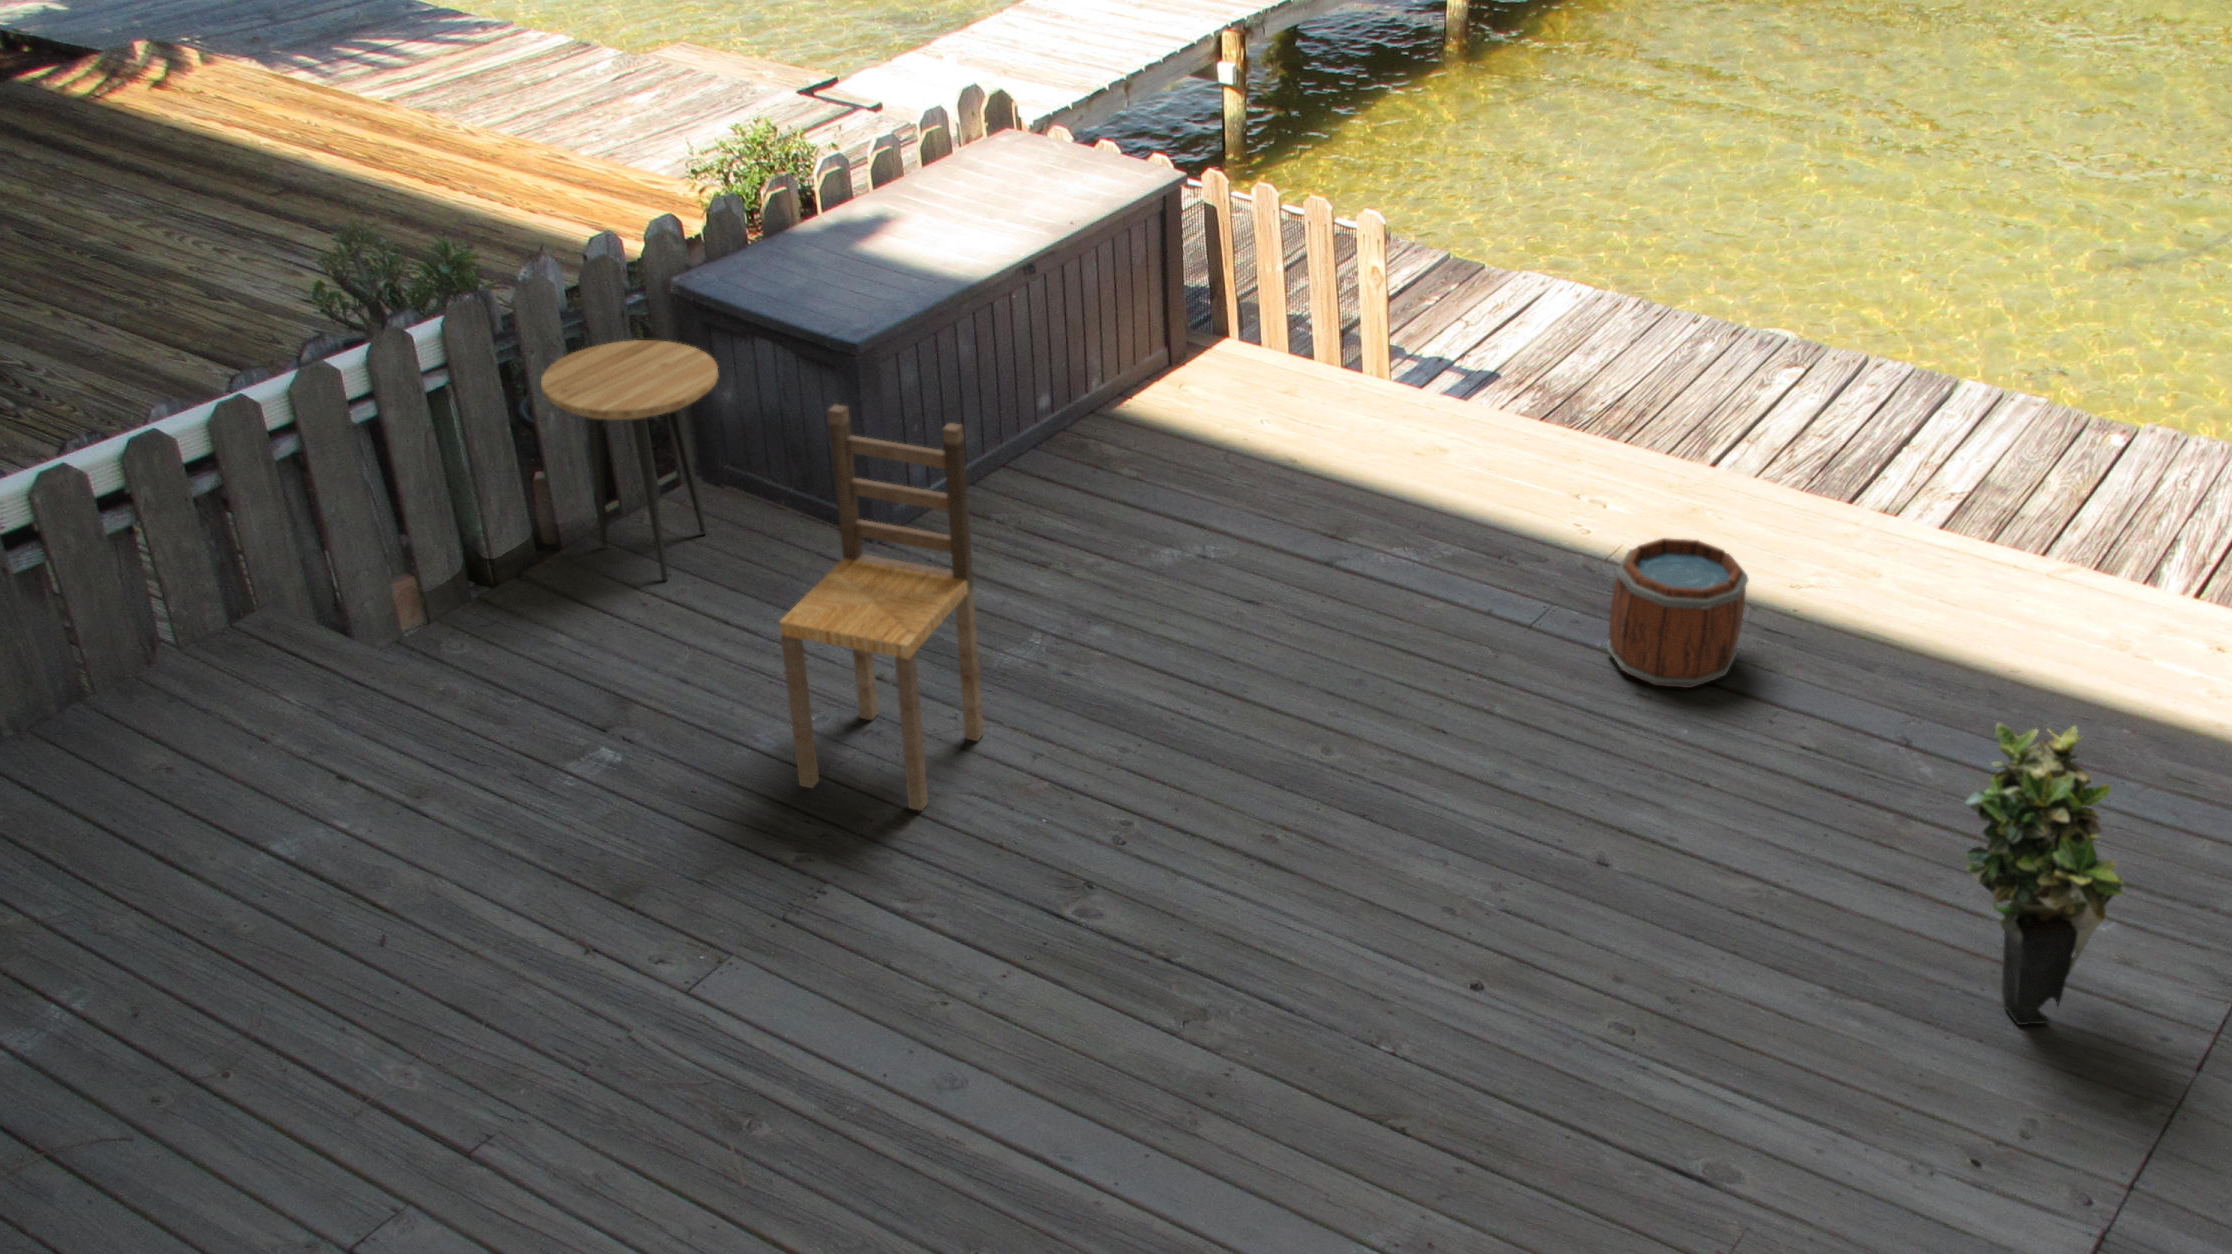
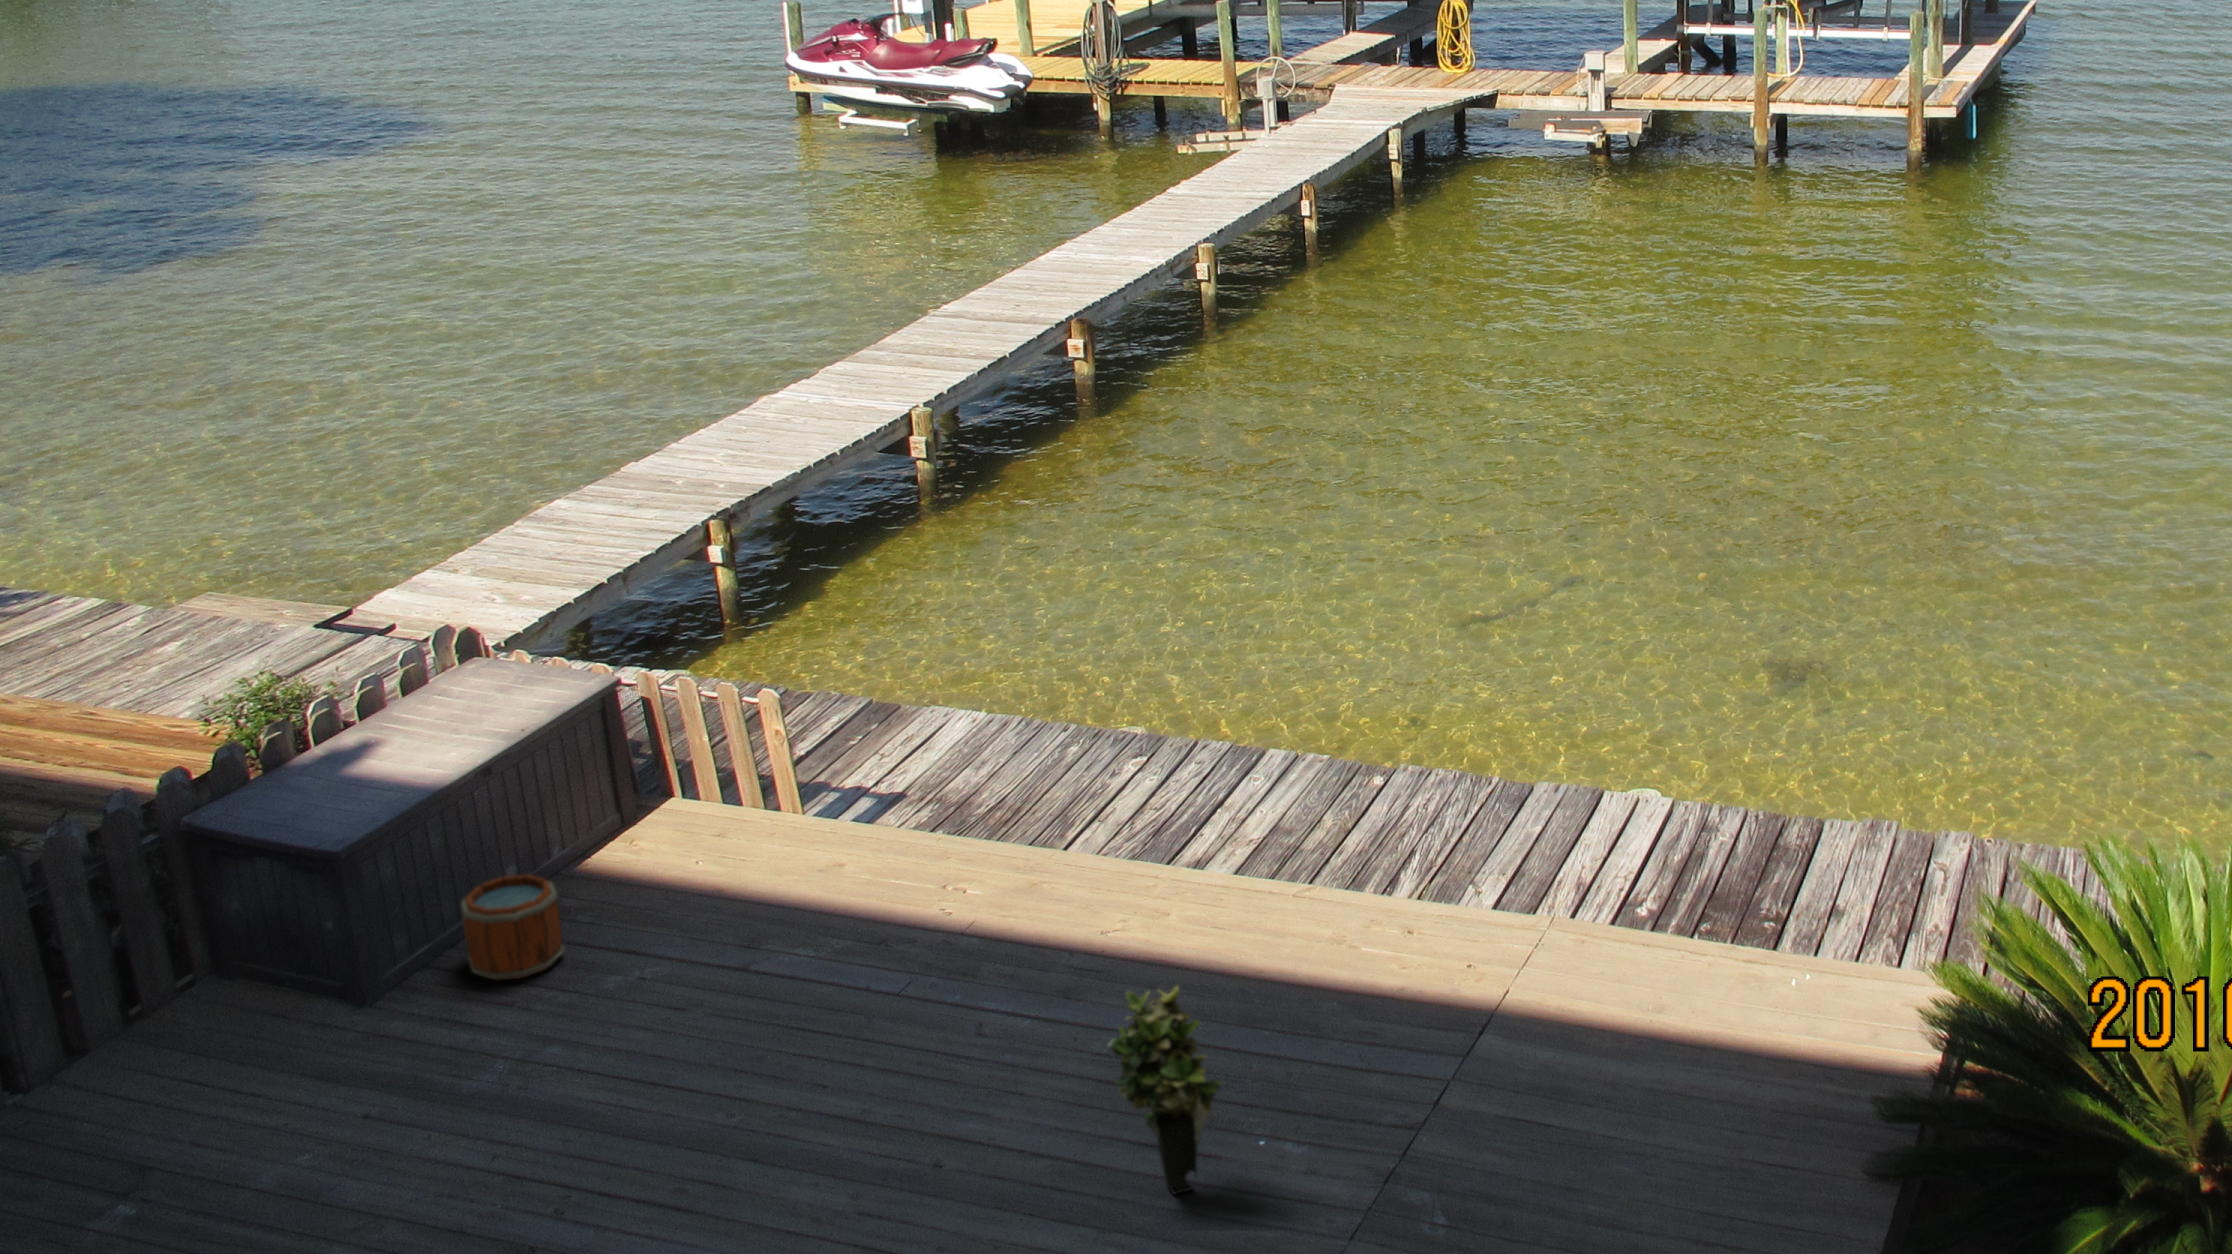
side table: present [541,340,718,581] -> none [75,864,224,1051]
chair: present [779,405,983,811] -> none [268,893,440,1185]
bucket: present [1607,538,1748,688] -> present [461,875,564,980]

